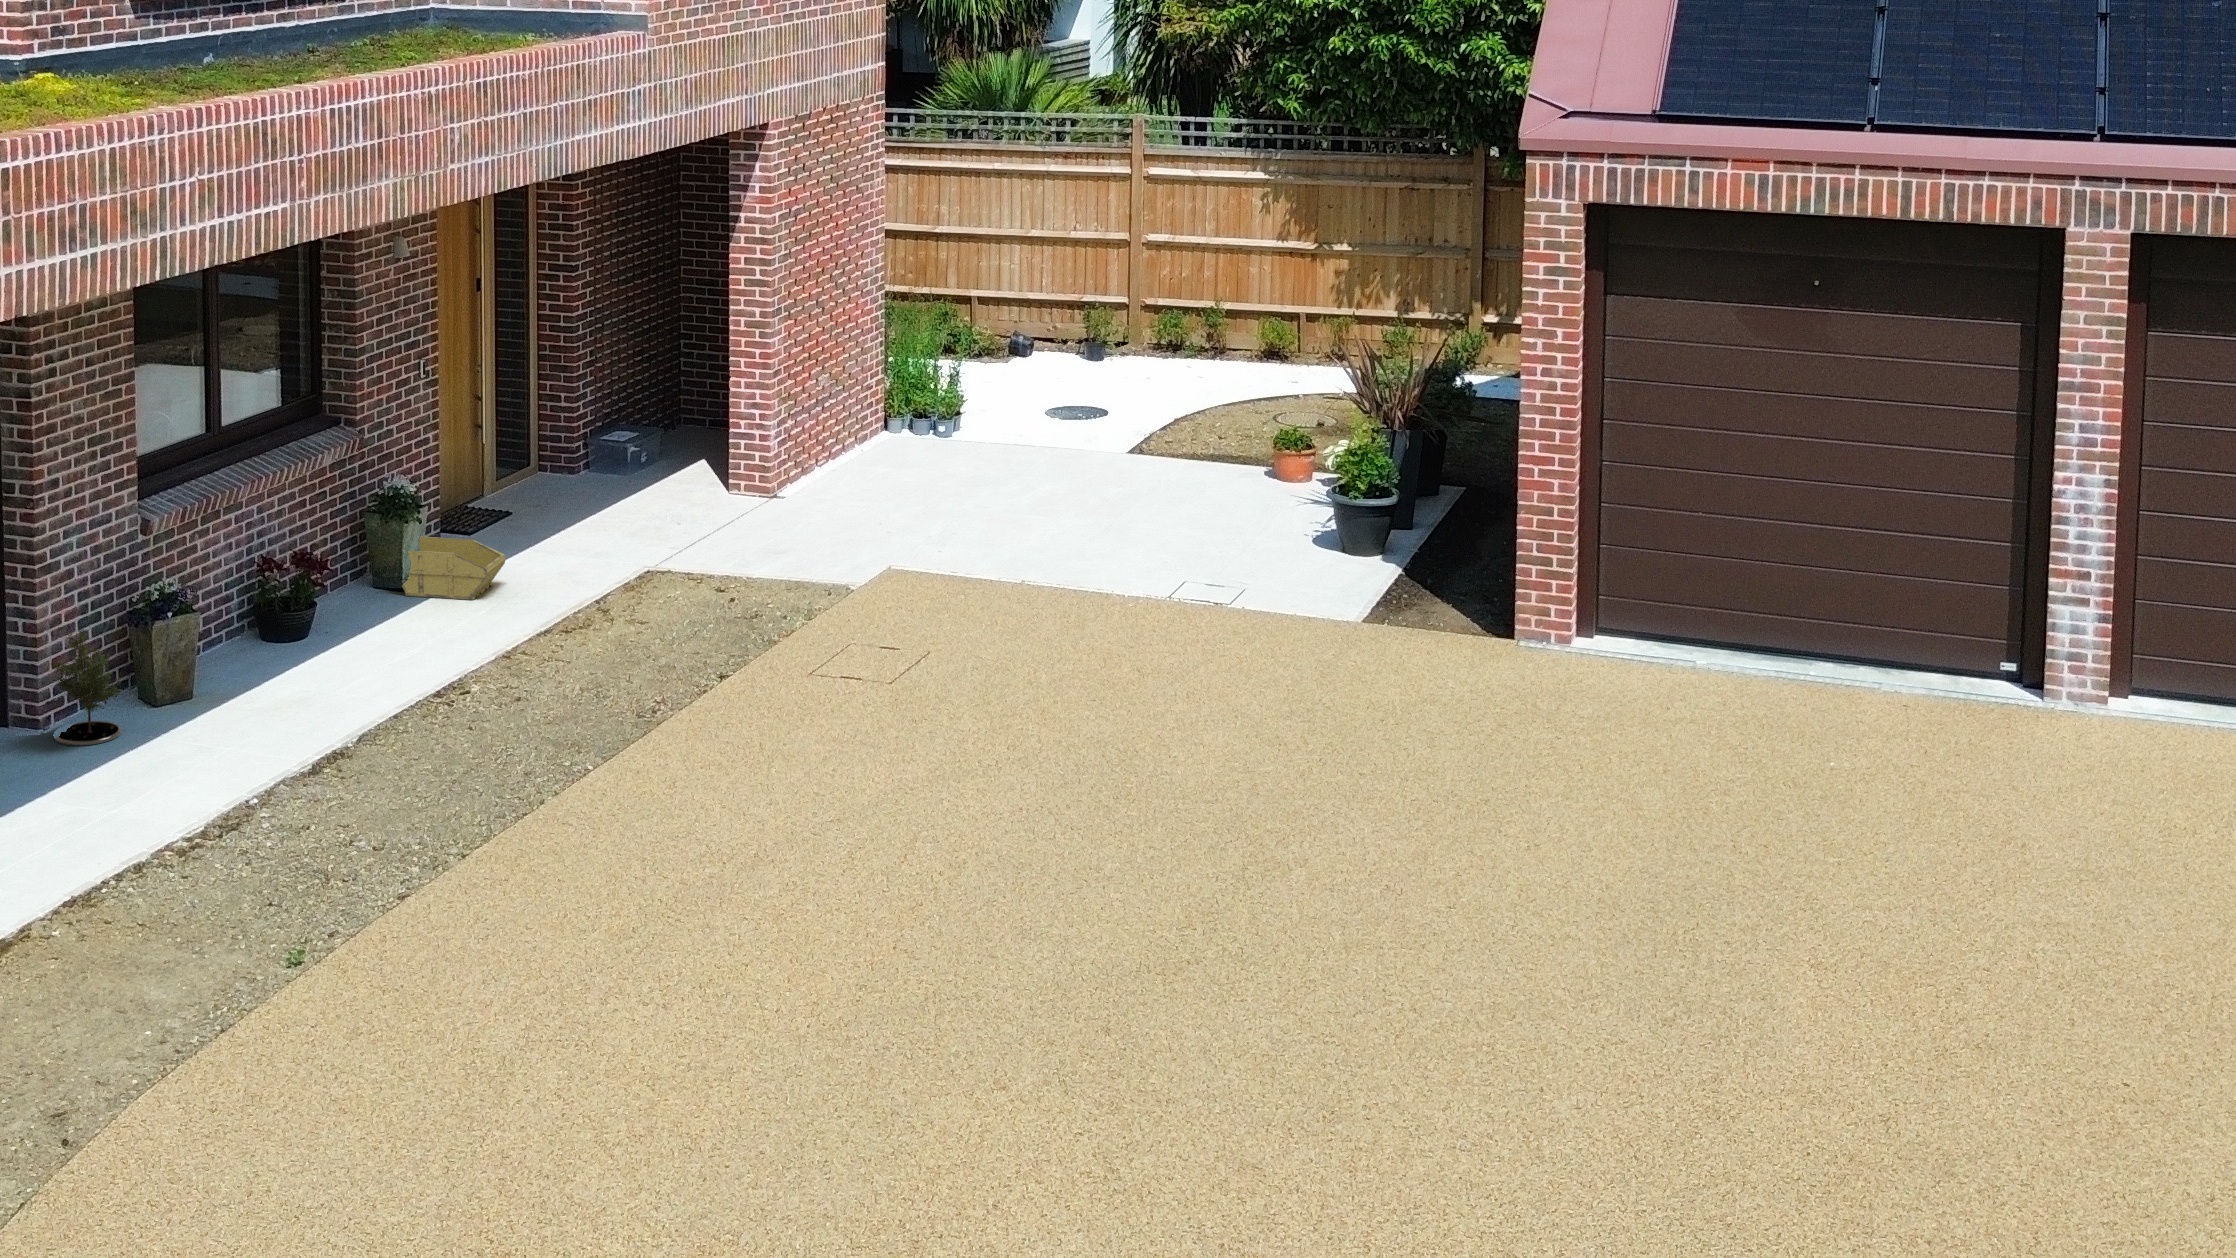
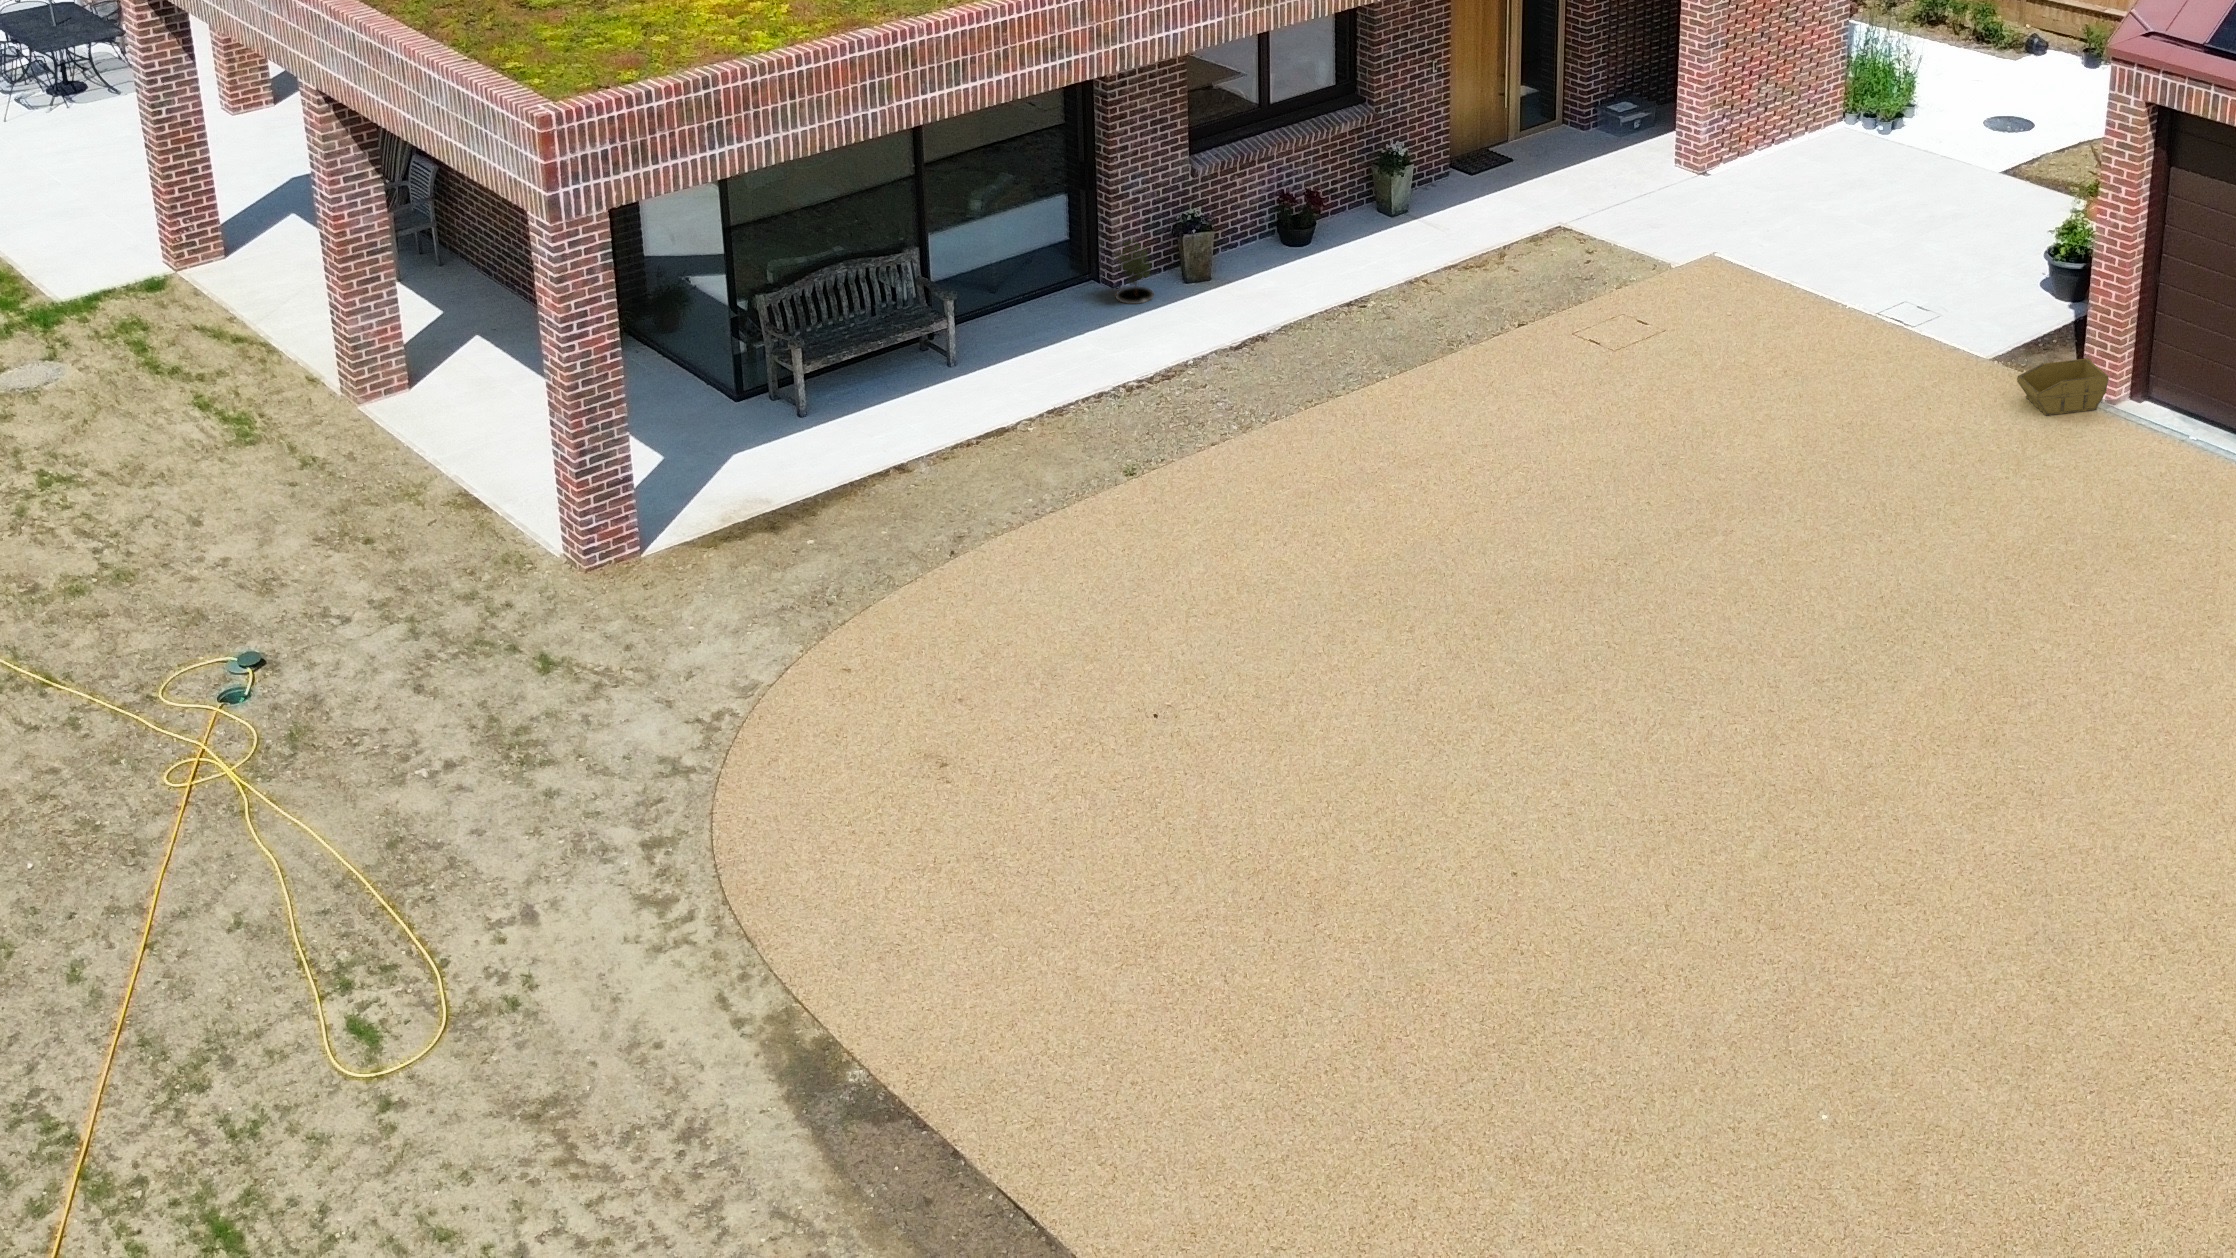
storage bin: present [402,537,506,600] -> present [2017,358,2109,416]

